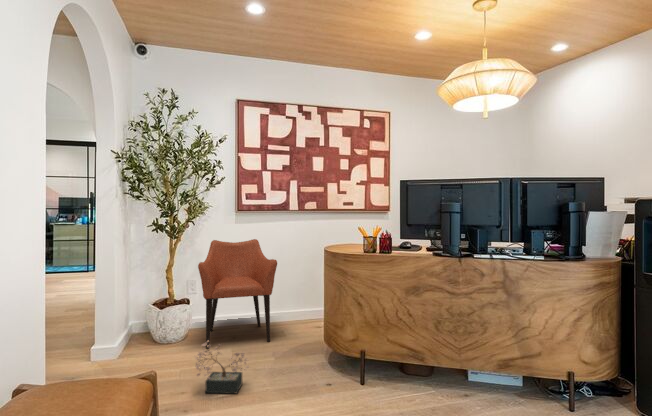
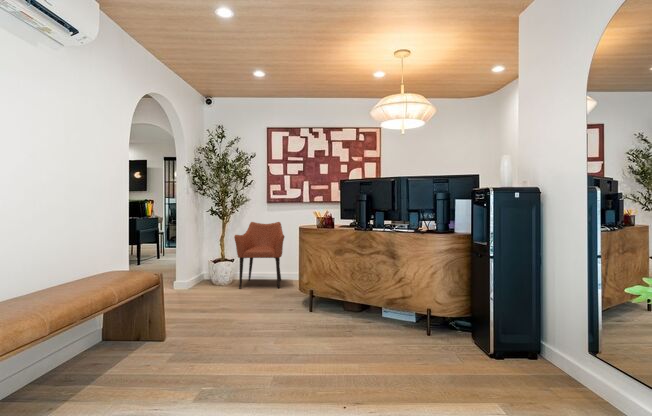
decorative plant: present [196,342,248,393] -> none [217,278,250,308]

